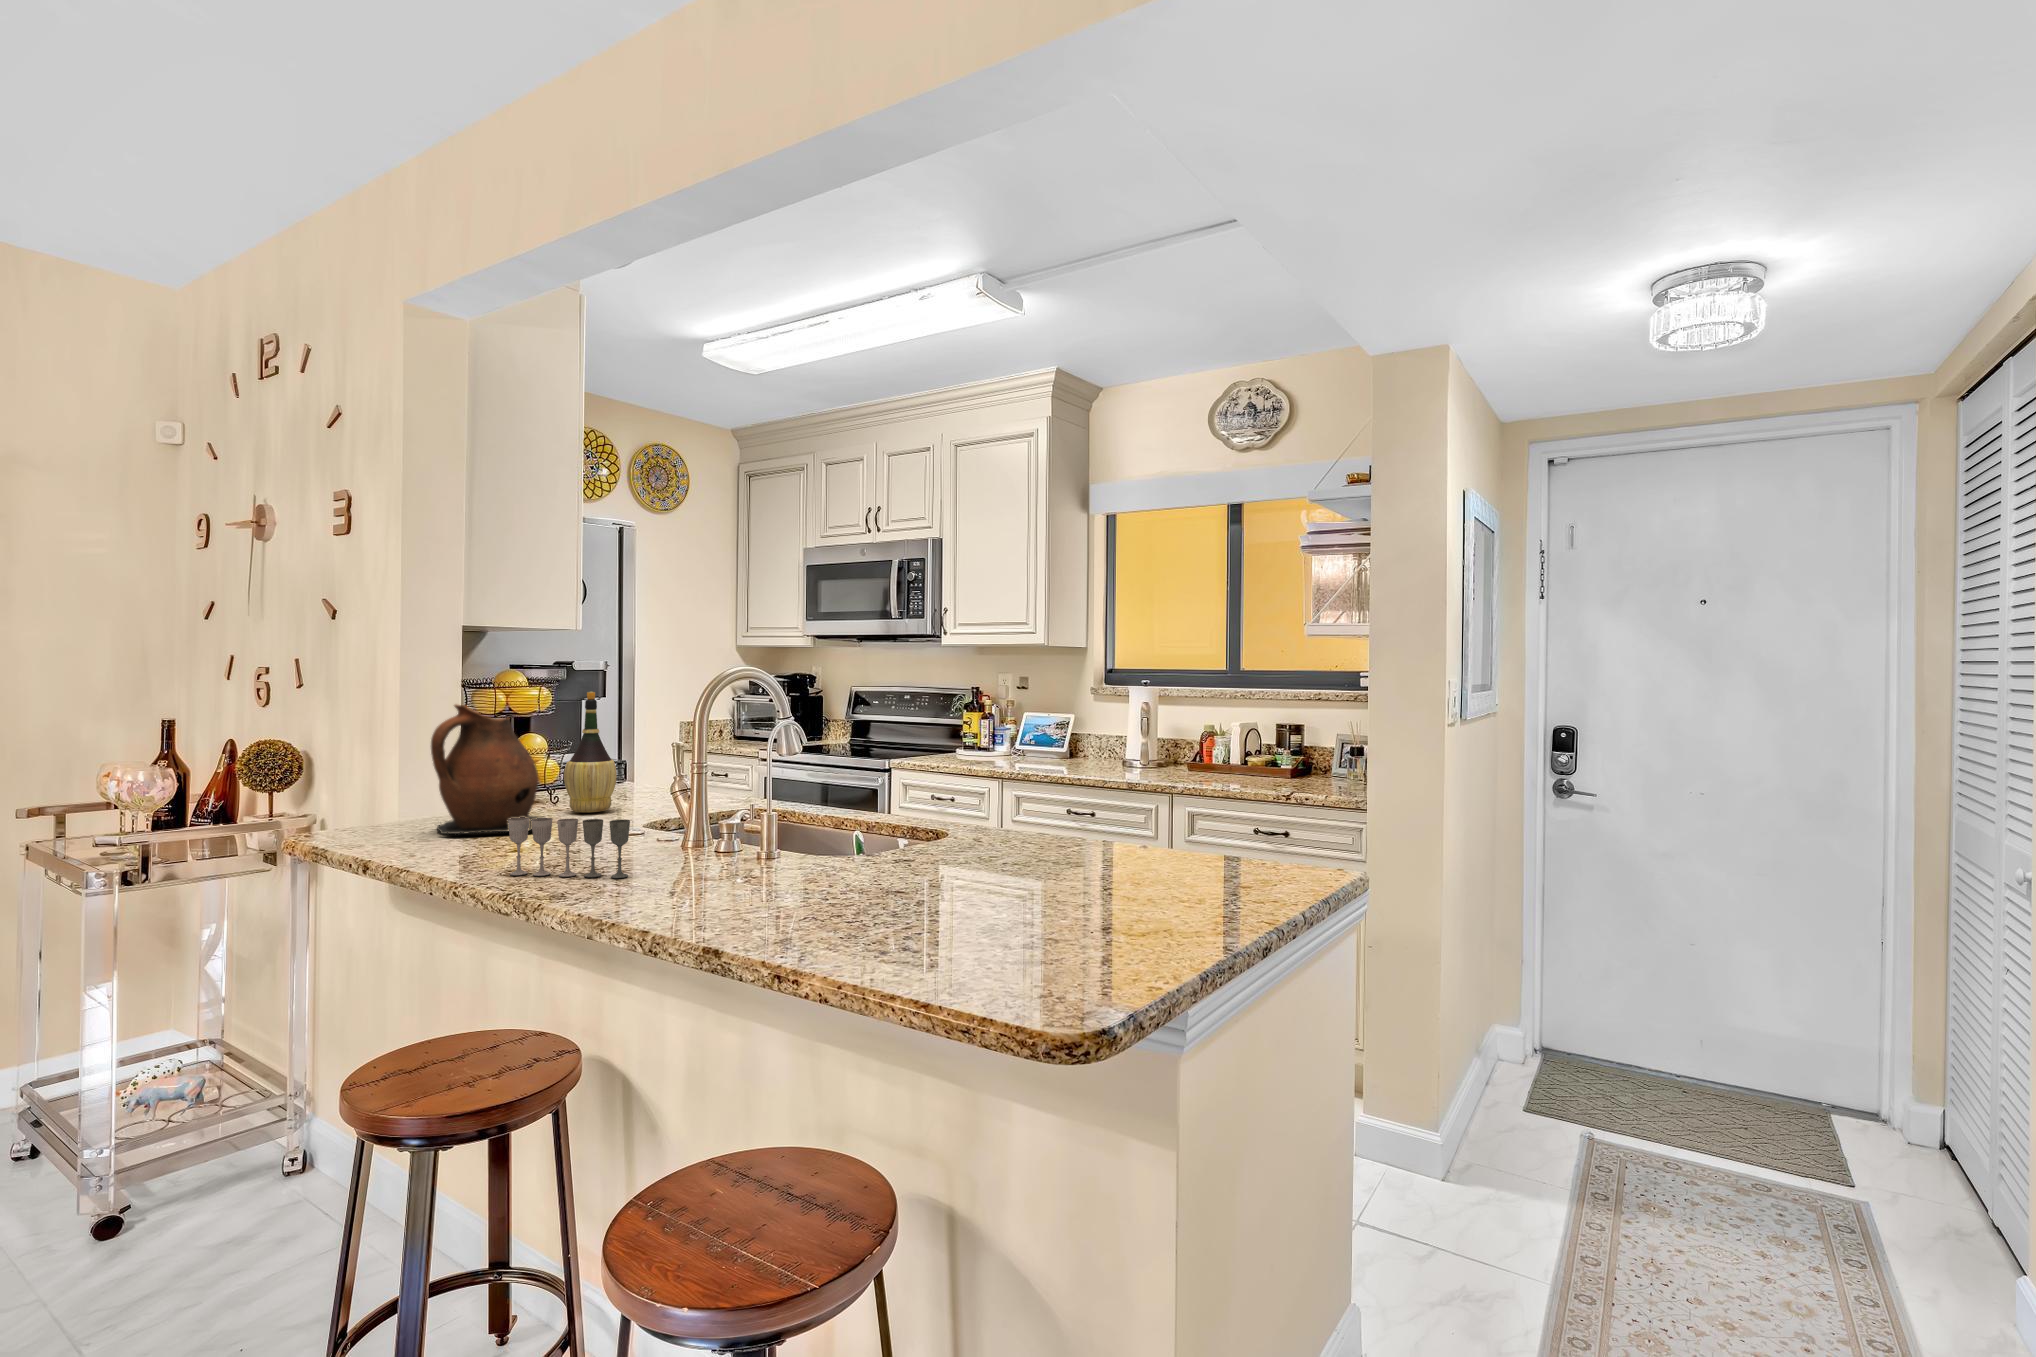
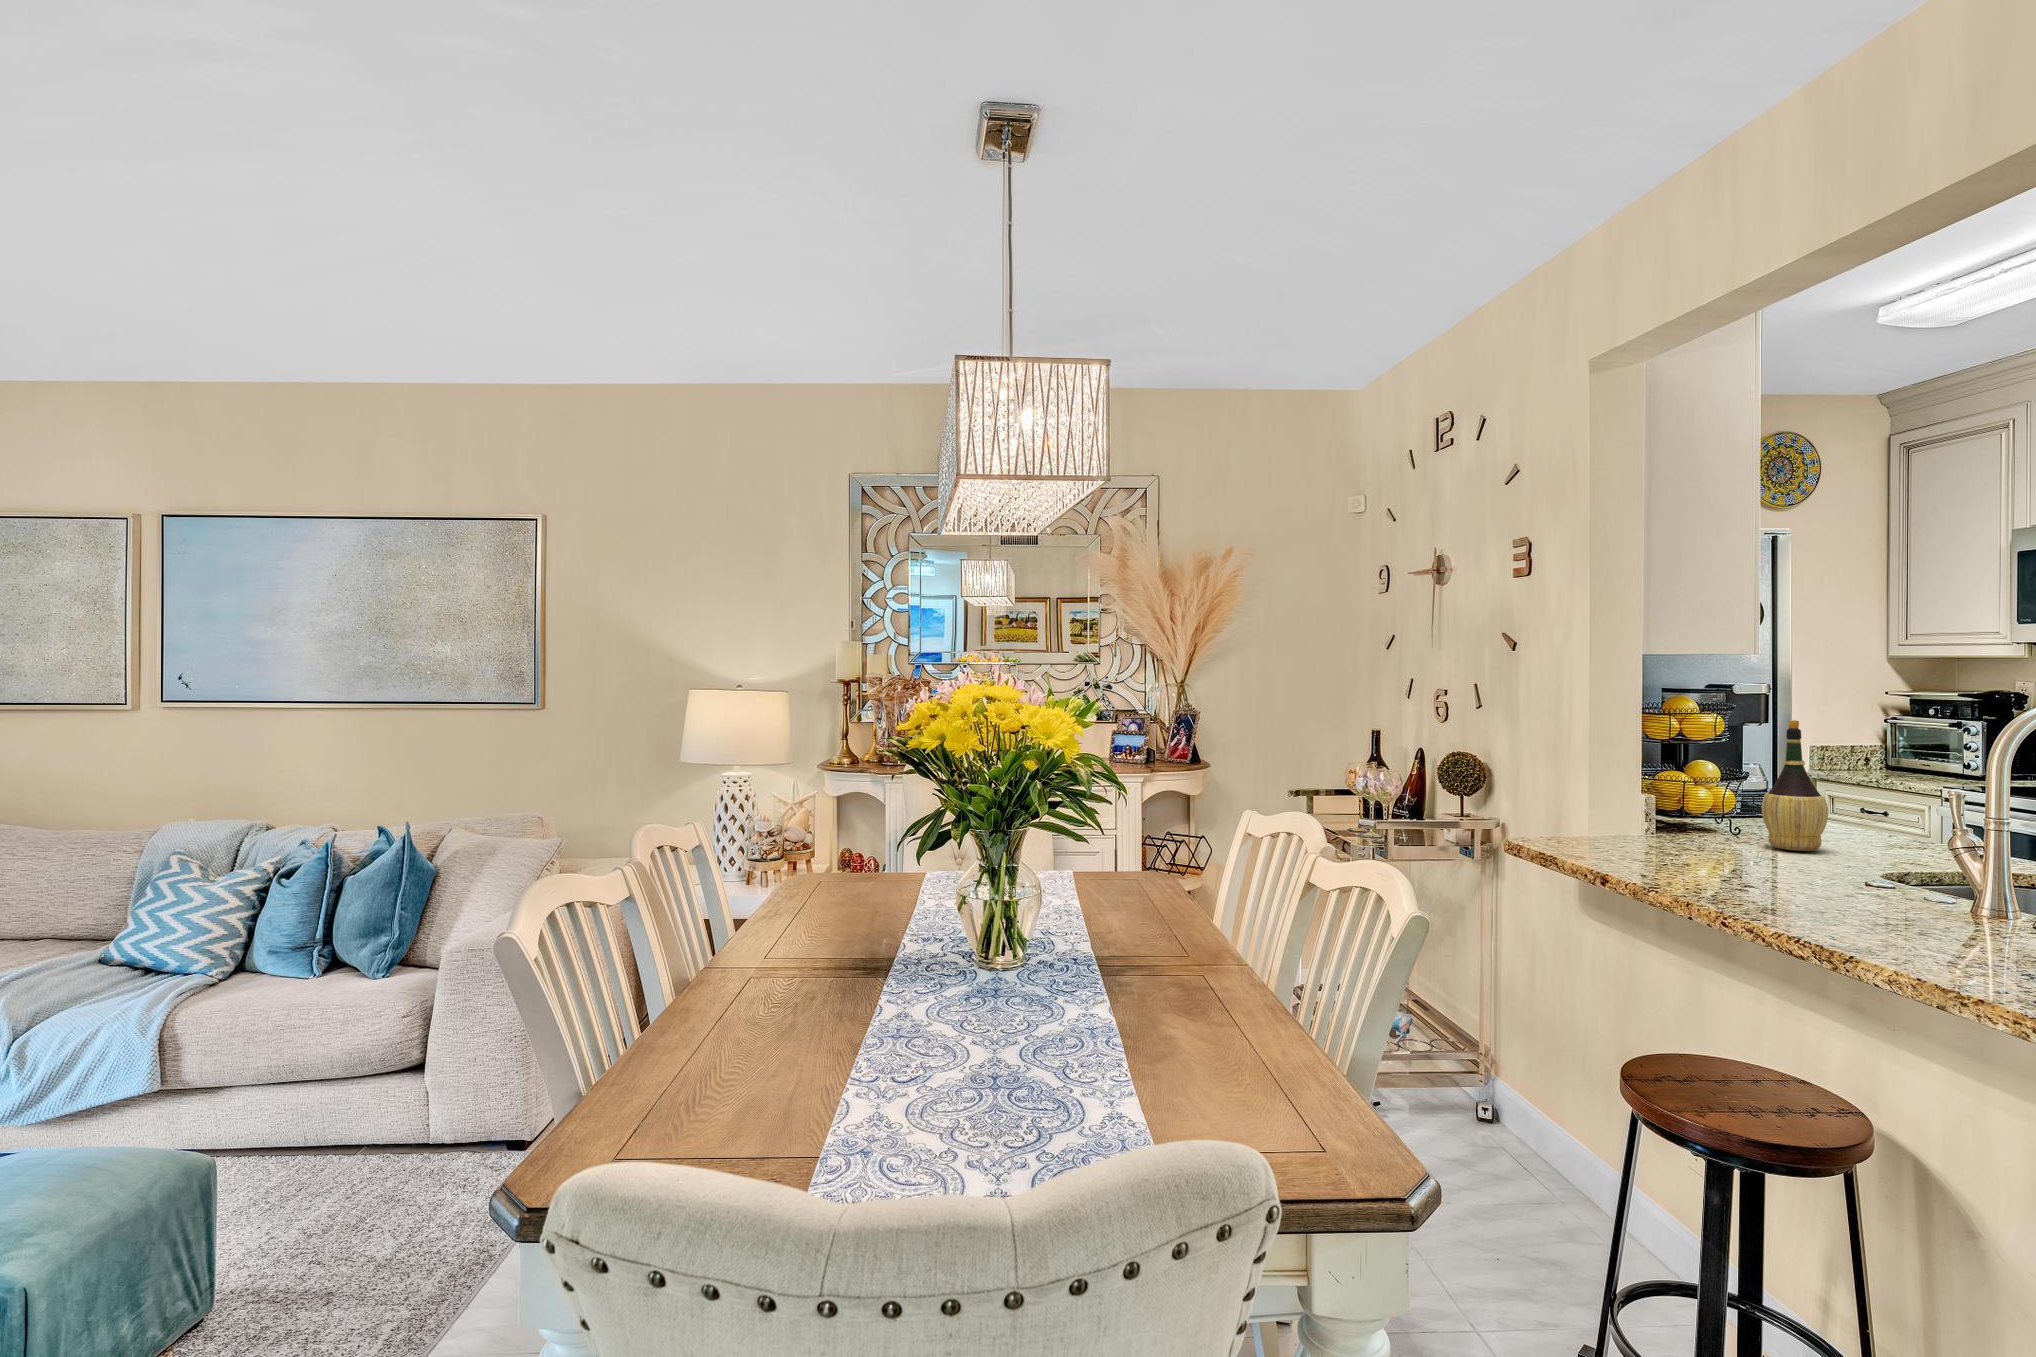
ceramic pitcher: present [431,704,544,834] -> none [1633,732,1759,867]
wine glass: present [508,817,630,878] -> none [1772,856,1939,940]

